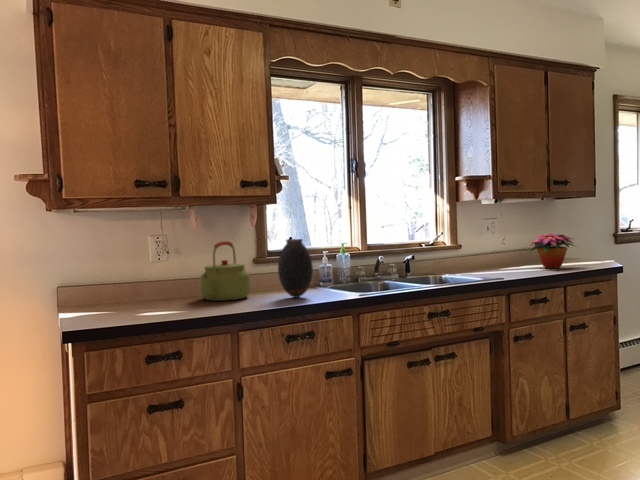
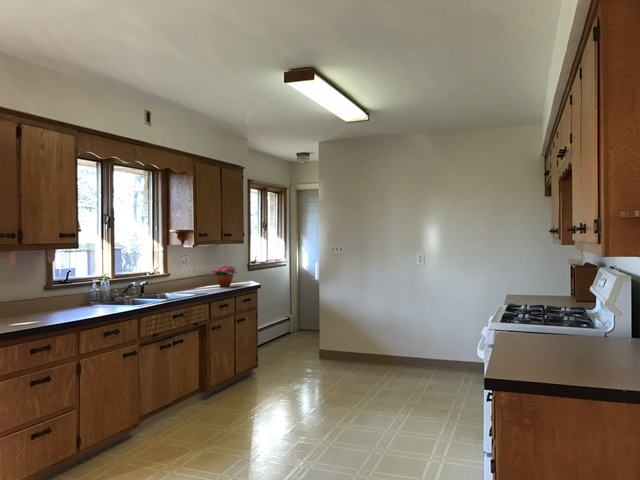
vase: present [278,239,313,298] -> none [85,272,109,310]
kettle: present [201,241,250,301] -> none [24,274,63,316]

